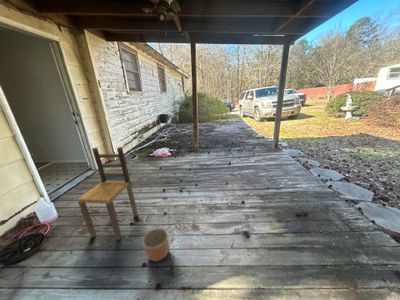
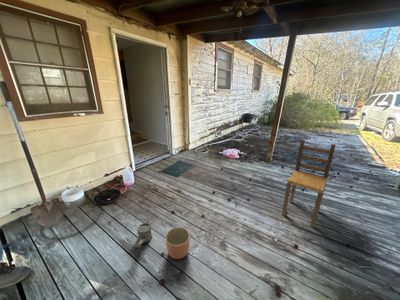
chair: present [77,147,138,240] -> present [282,140,336,228]
watering can: none [102,239,122,272] -> present [136,219,152,248]

